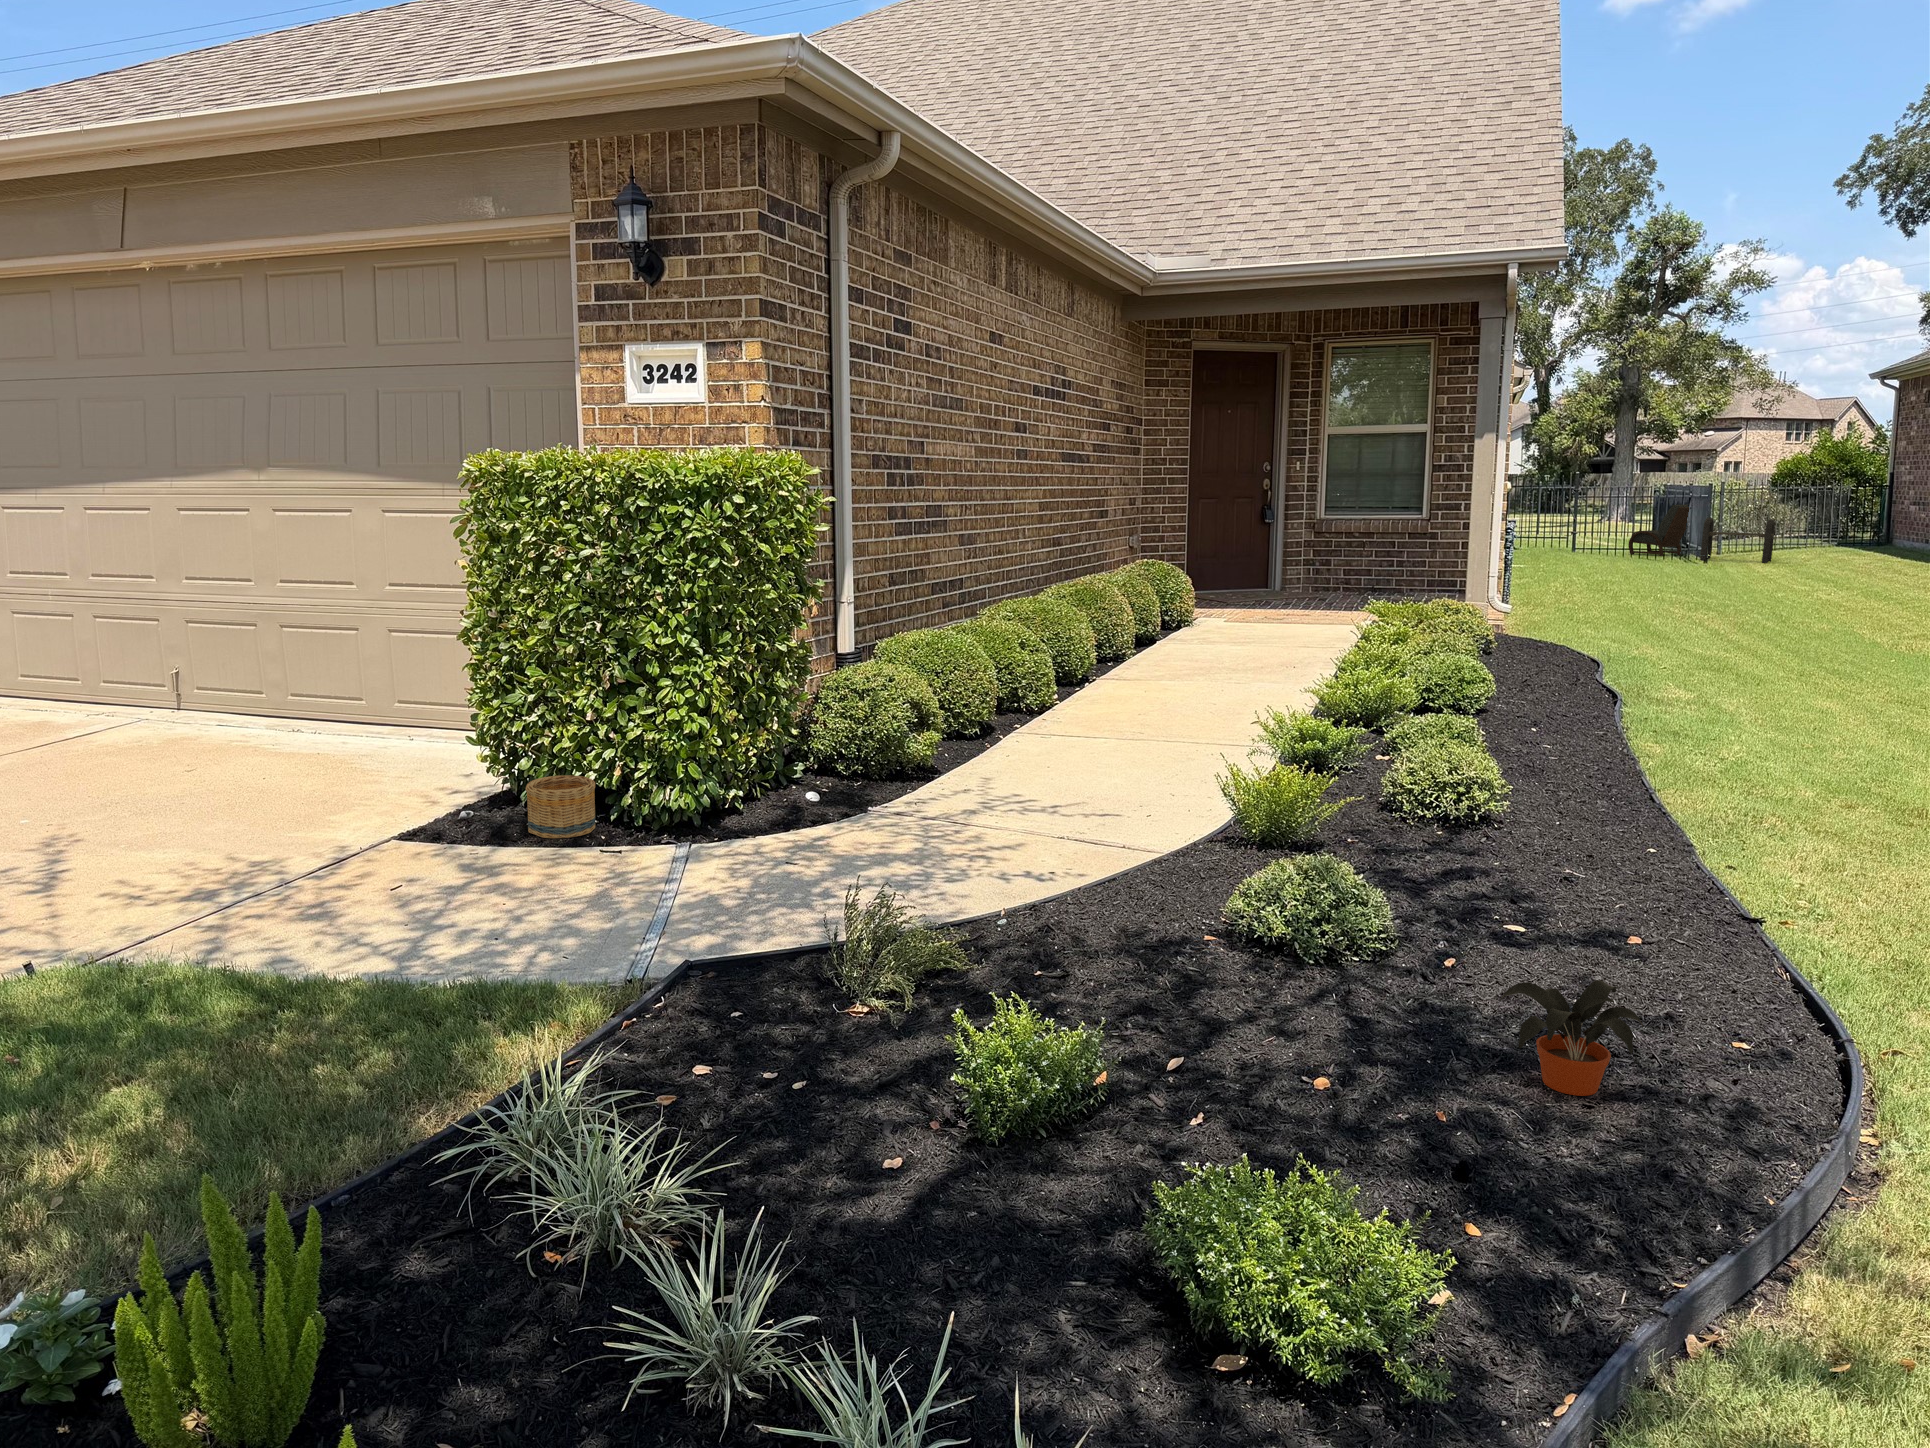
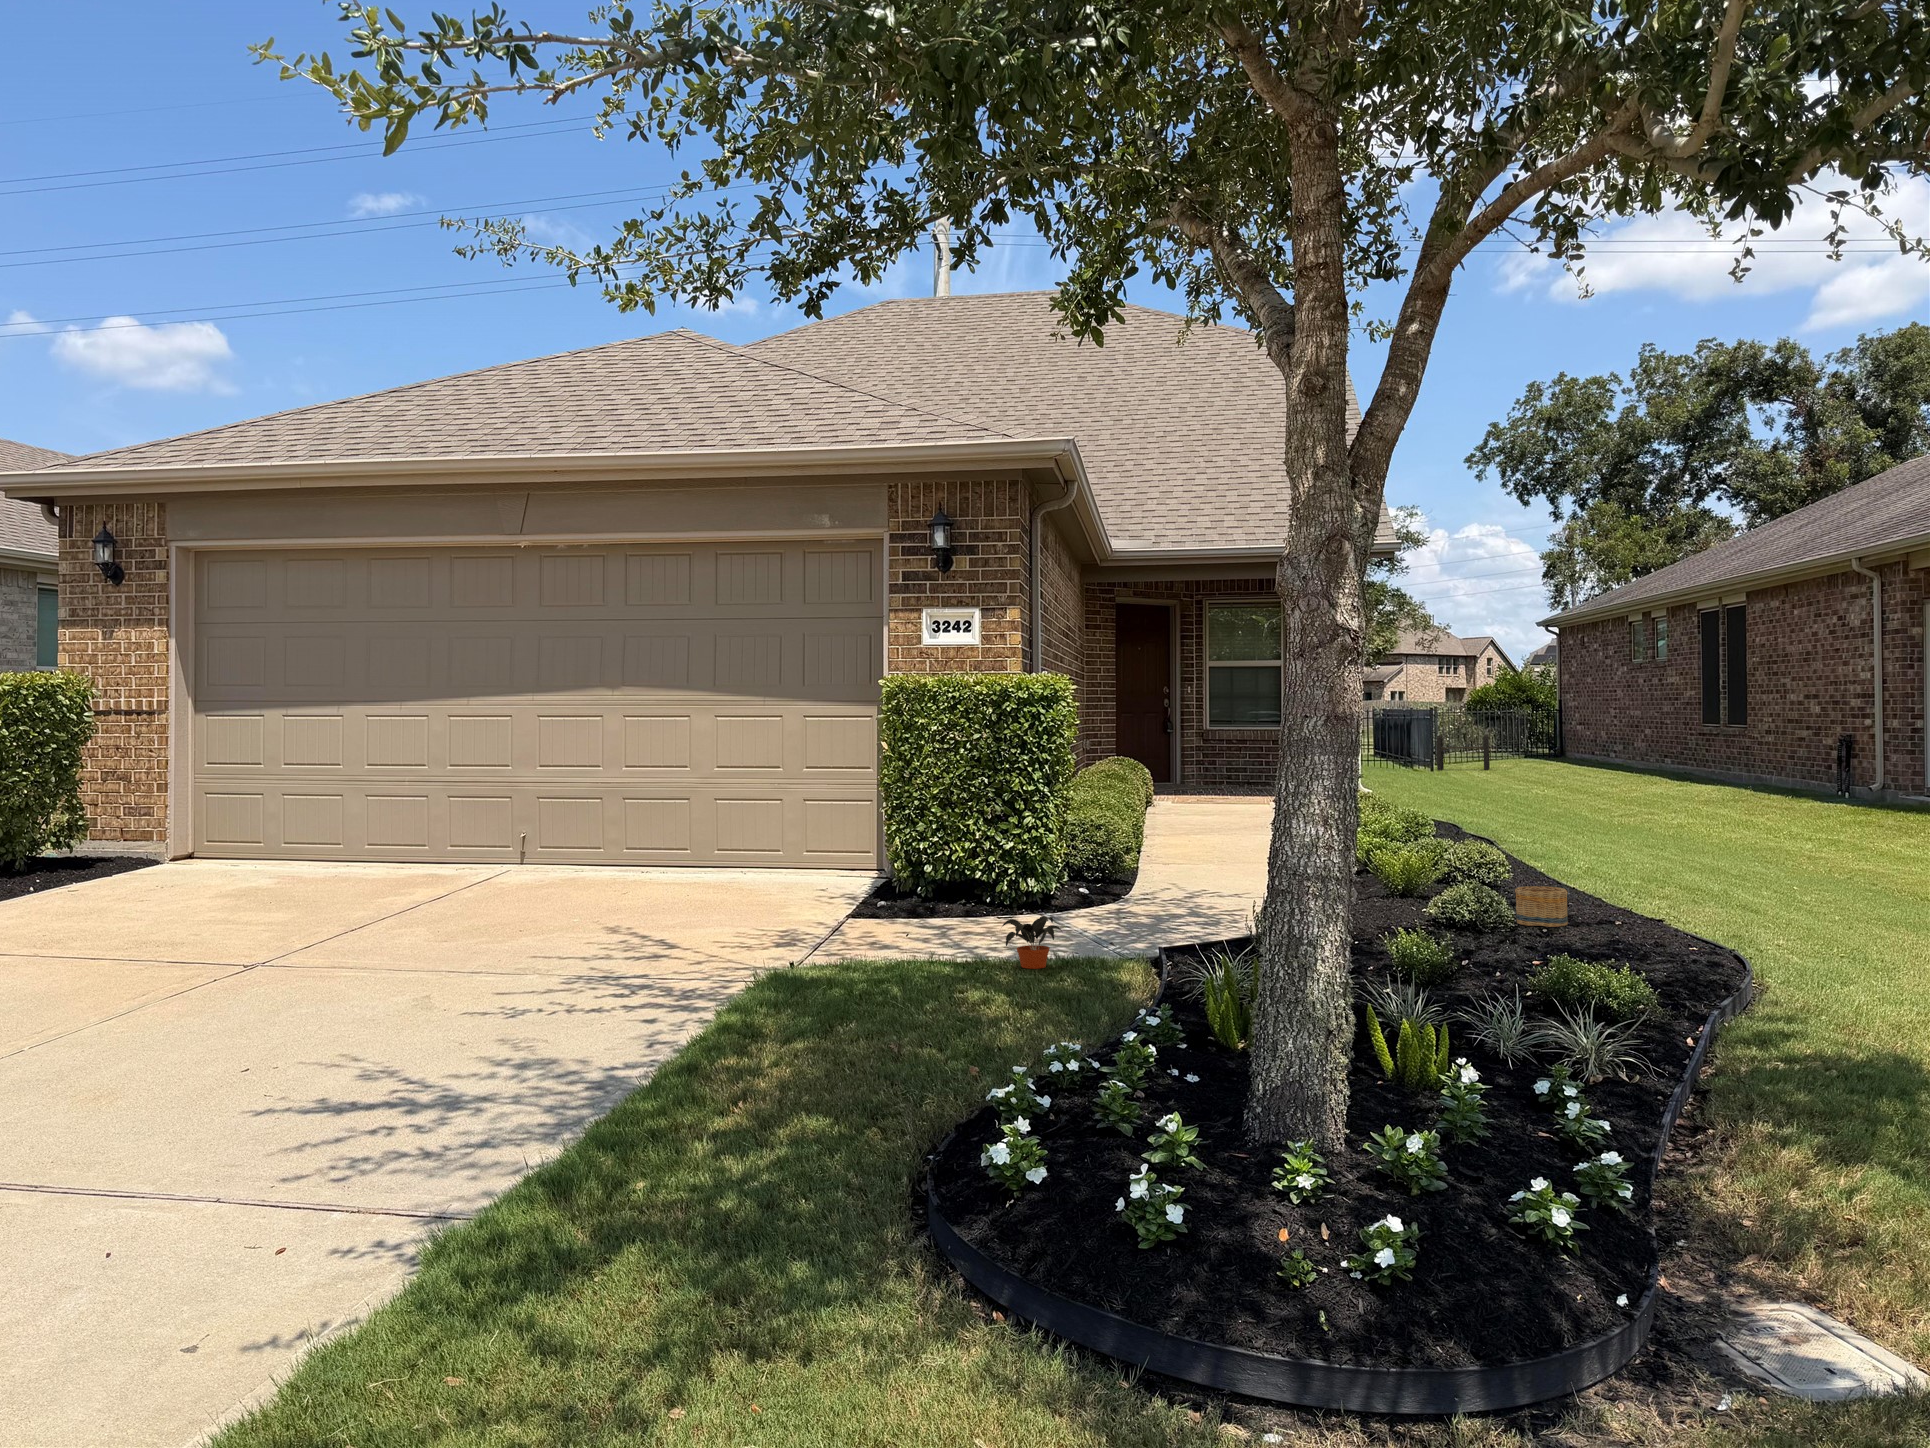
lounge chair: present [1628,505,1689,556] -> none [1378,726,1427,769]
basket: present [526,775,595,838] -> present [1515,886,1568,927]
potted plant: present [1500,980,1643,1096] -> present [1002,916,1062,969]

